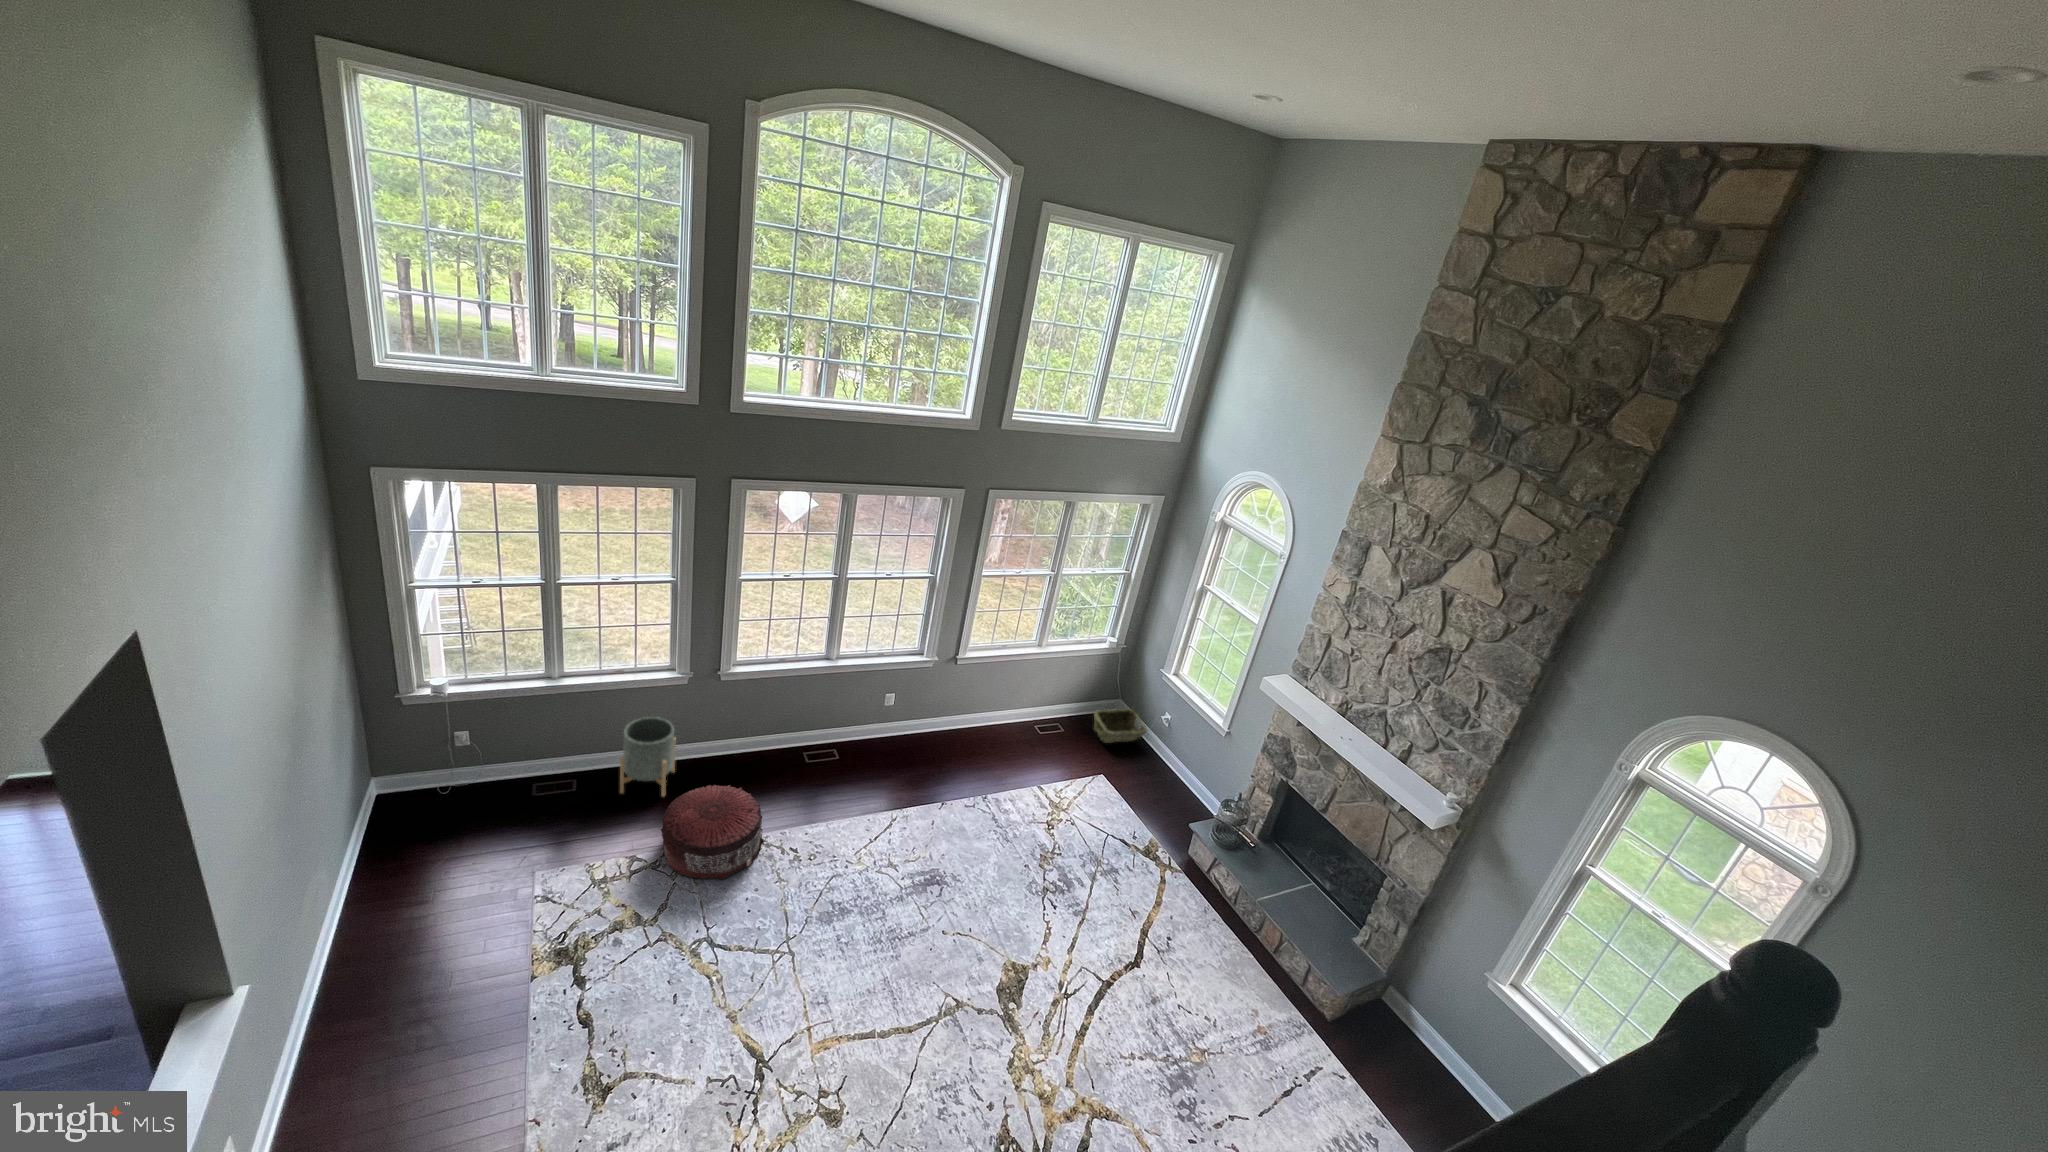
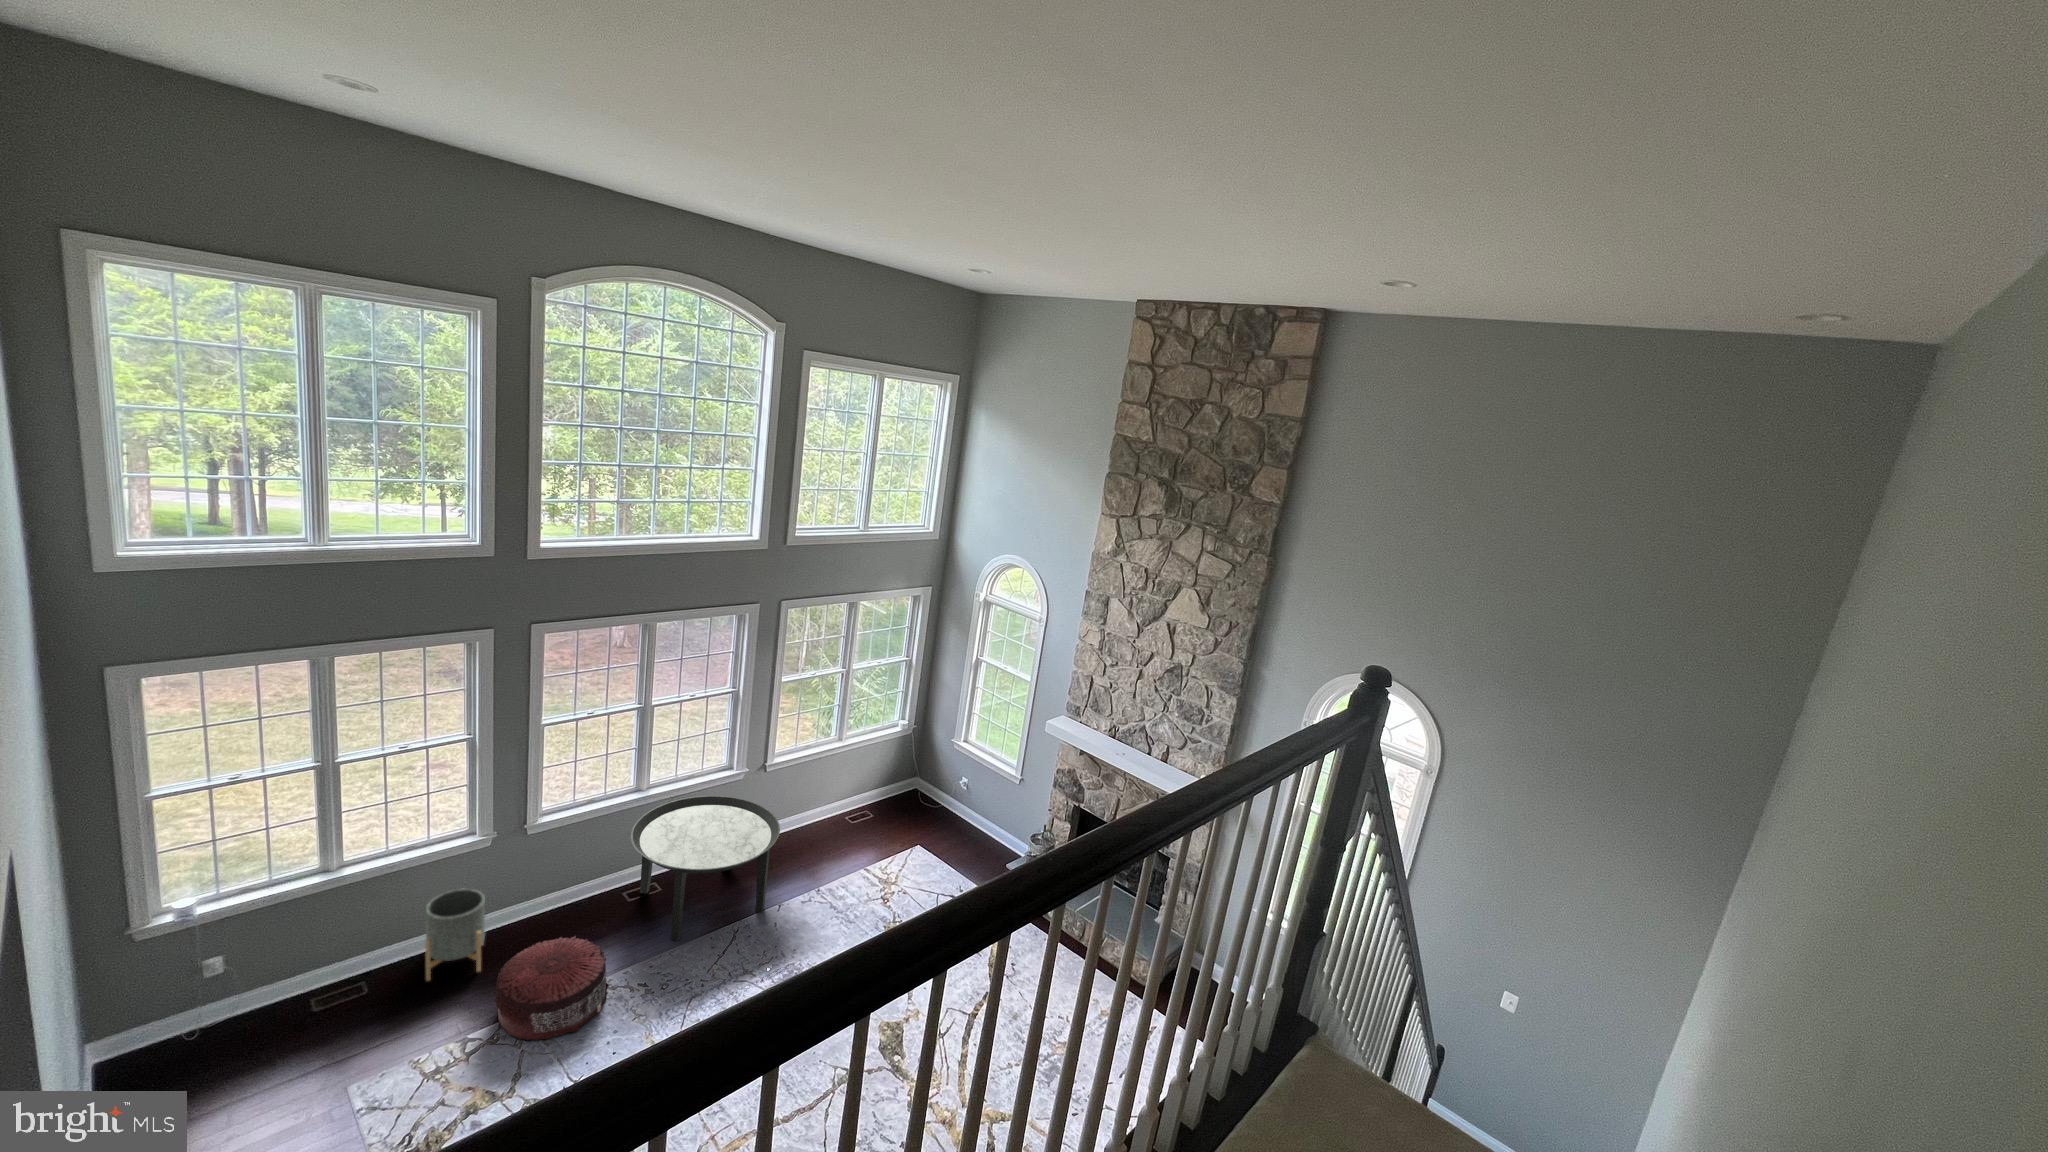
round table: none [809,675,954,814] -> present [631,796,780,941]
woven basket: present [1094,709,1147,743] -> none [897,783,946,818]

